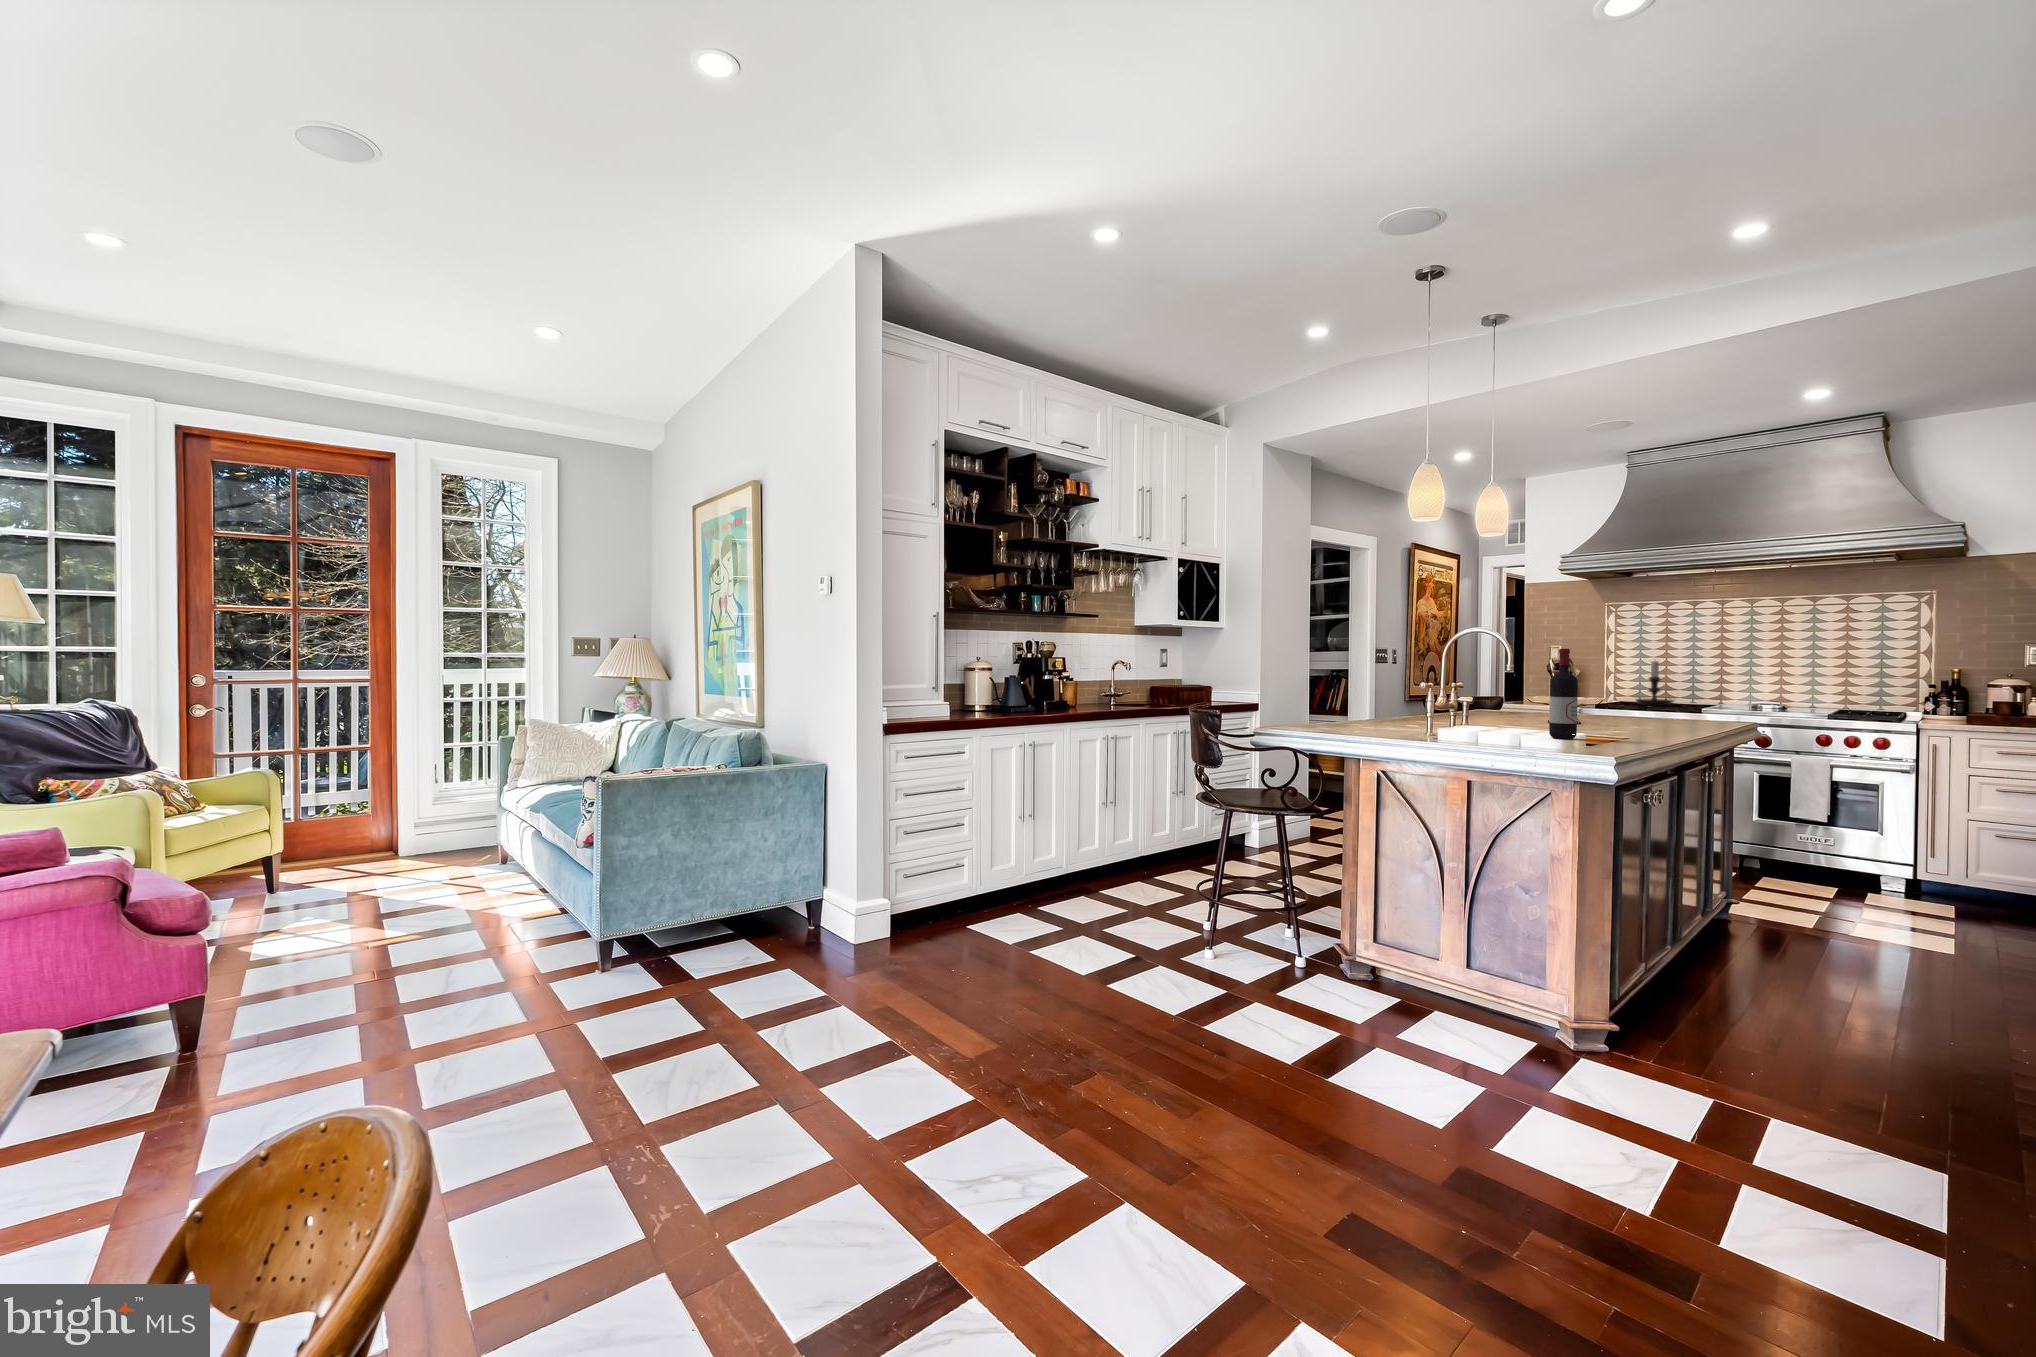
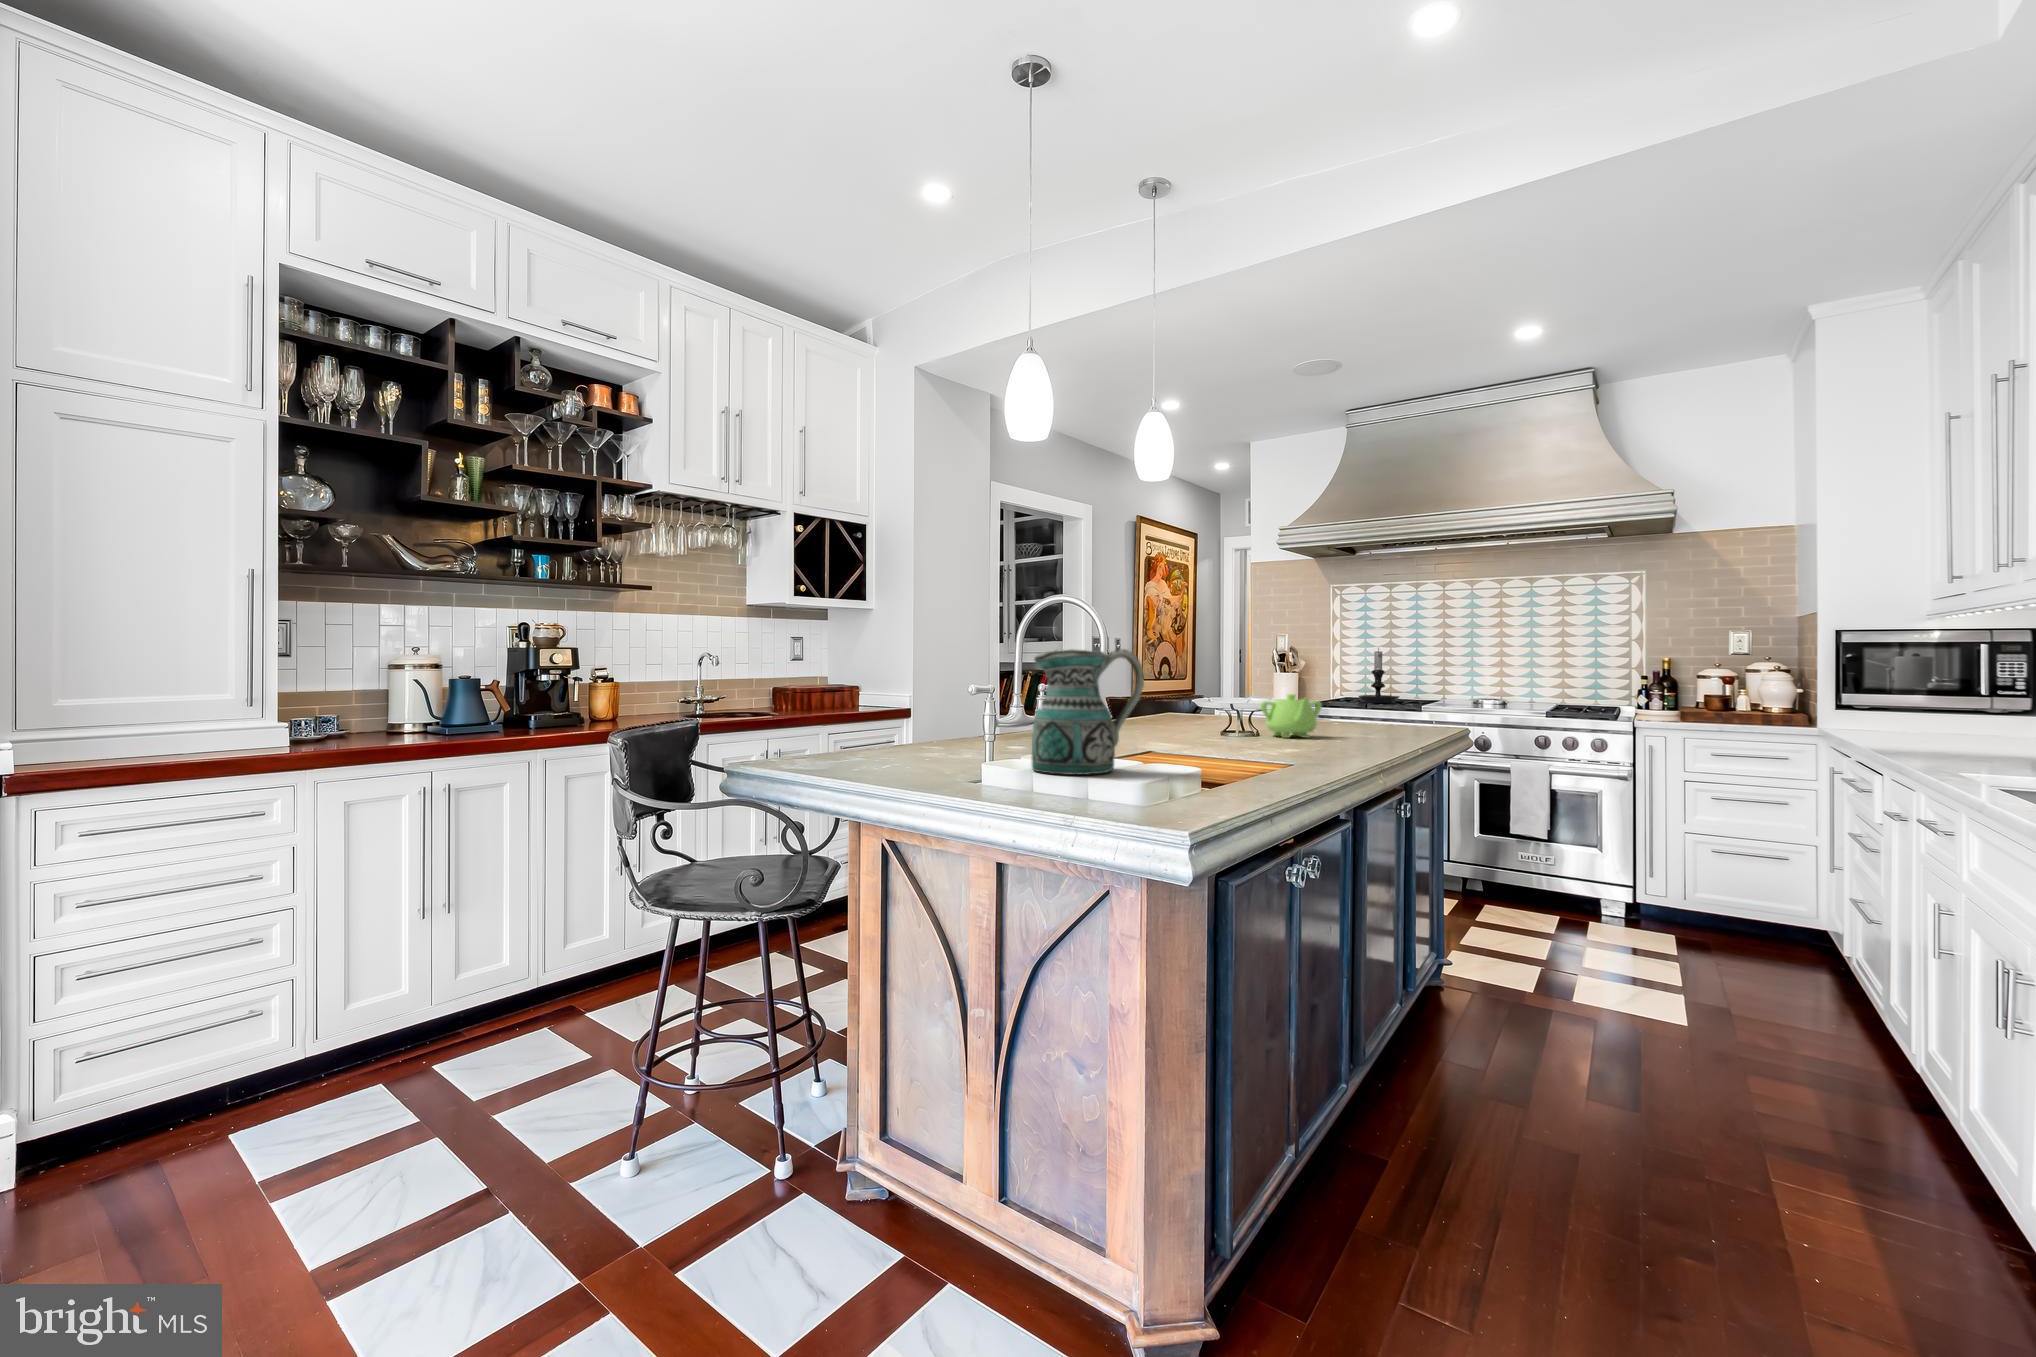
wine bottle: present [1549,649,1578,739] -> none [1171,629,1206,762]
ceramic pitcher: none [1463,663,1543,743] -> present [1032,649,1144,775]
teapot: none [1590,695,1641,728] -> present [1260,694,1322,738]

